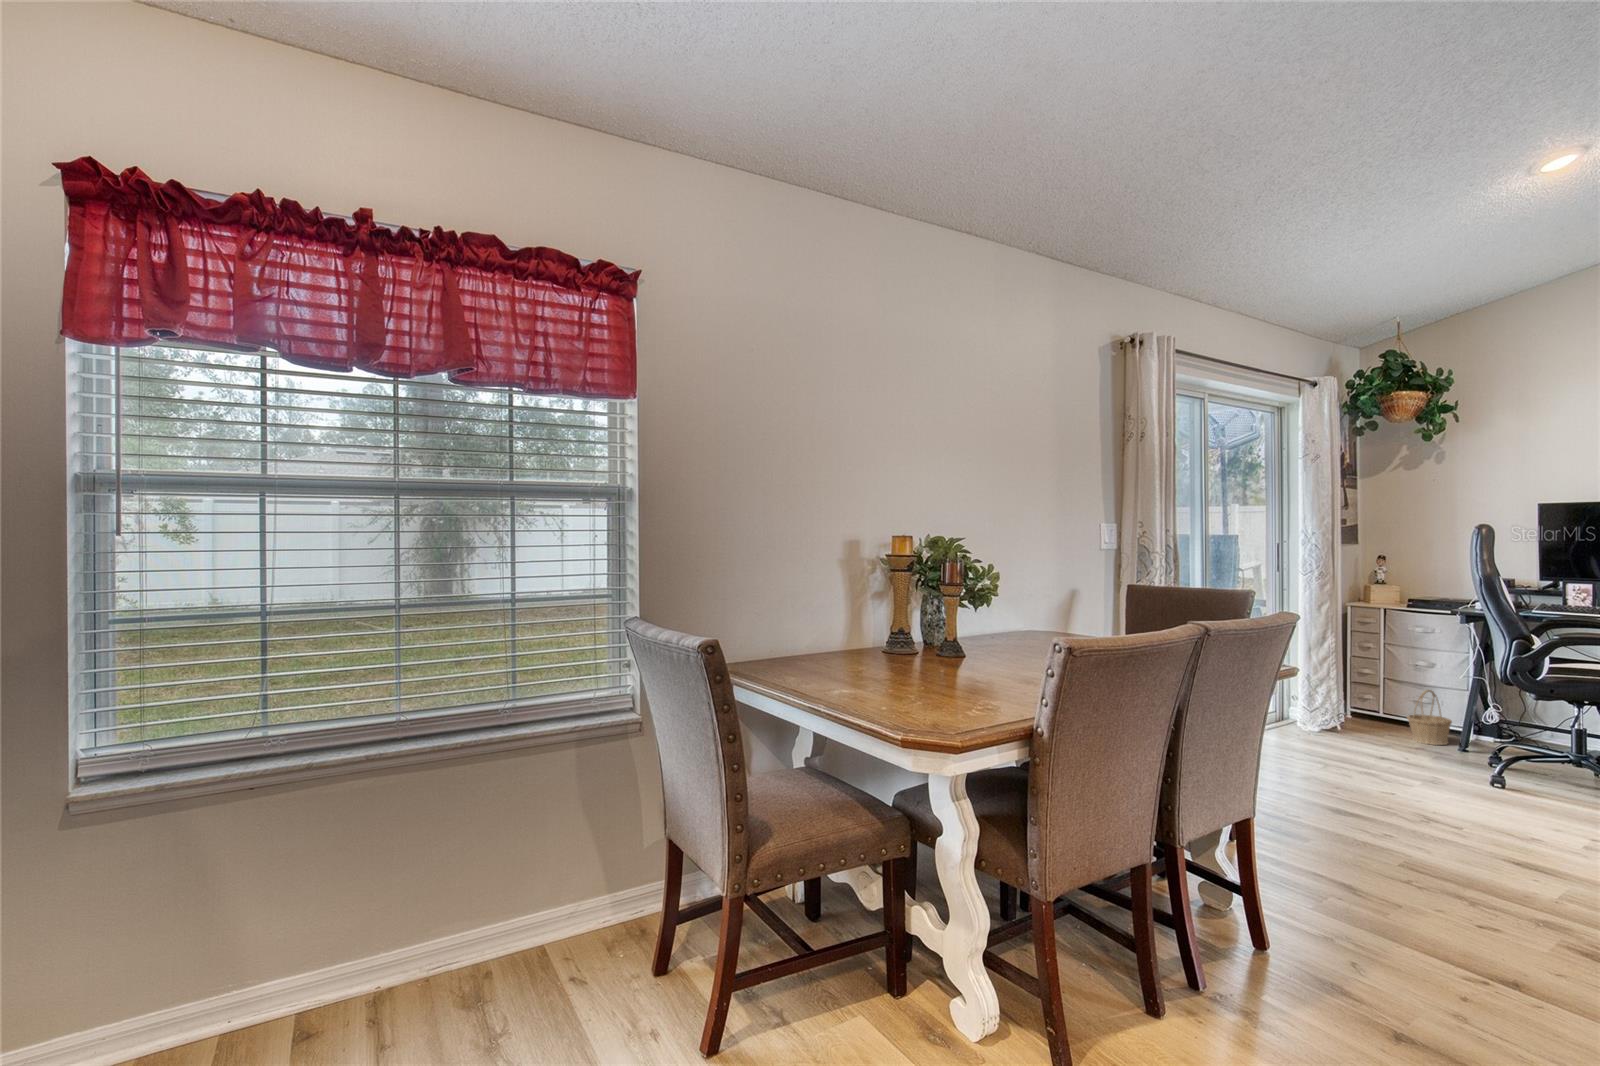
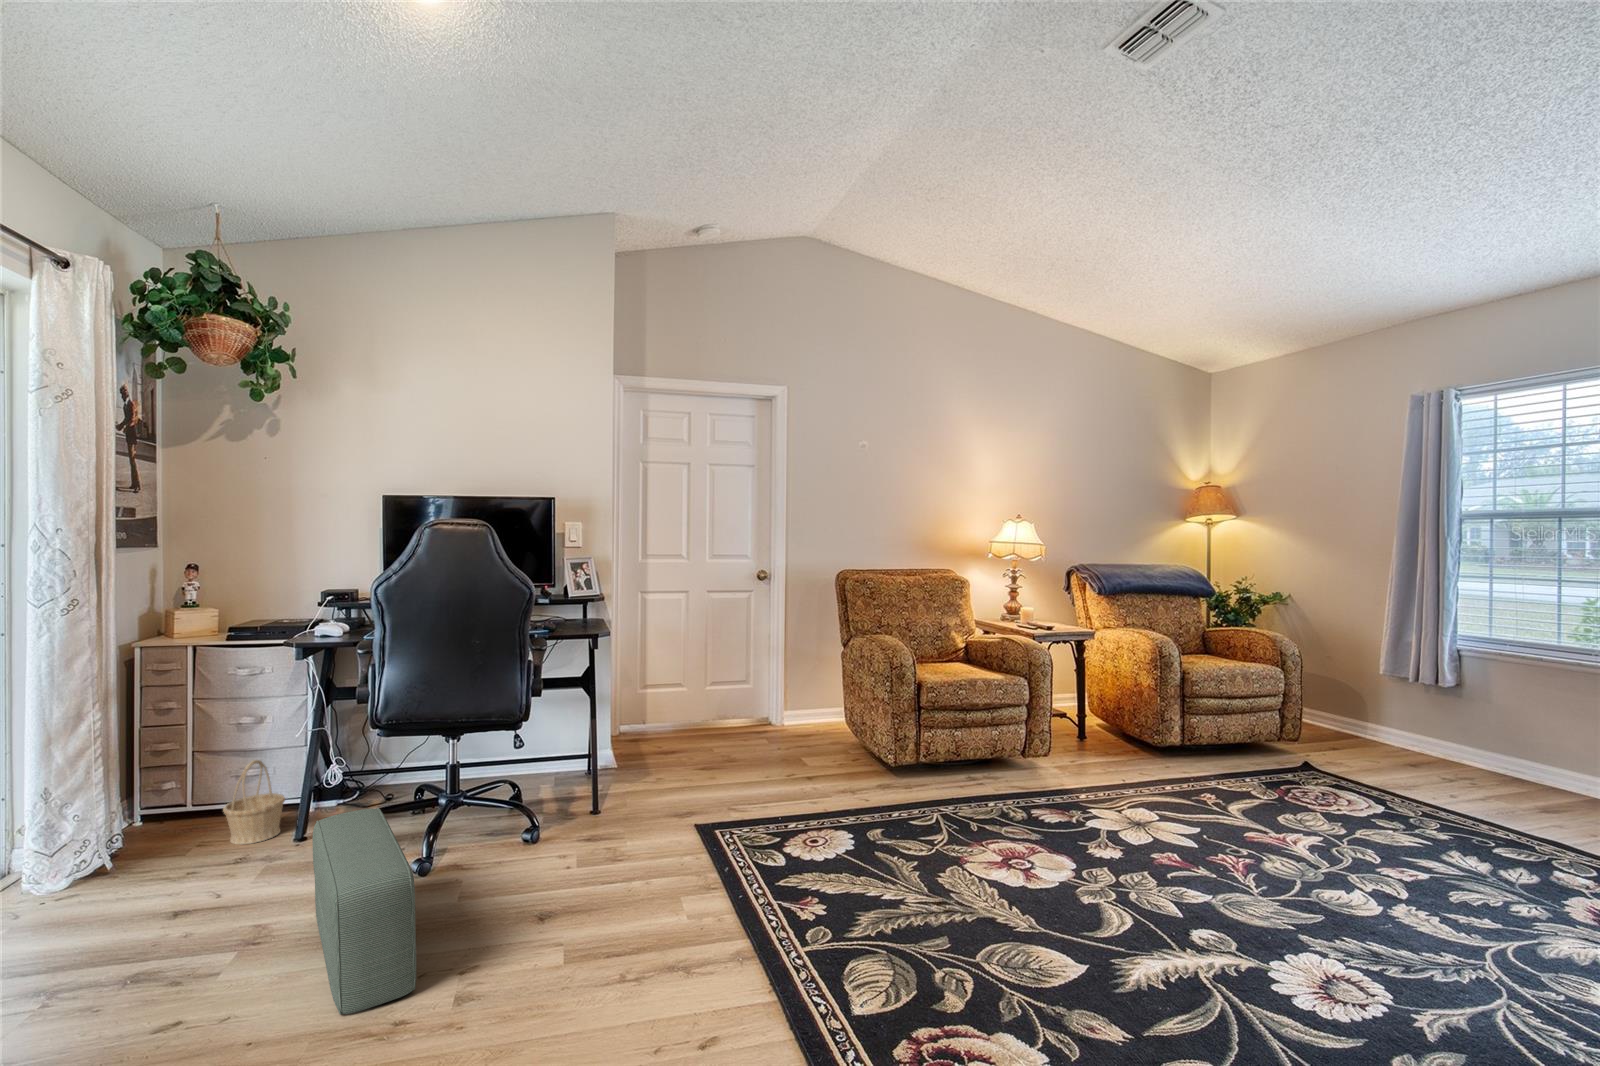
pouf: none [1475,722,1554,835] -> present [312,808,416,1015]

